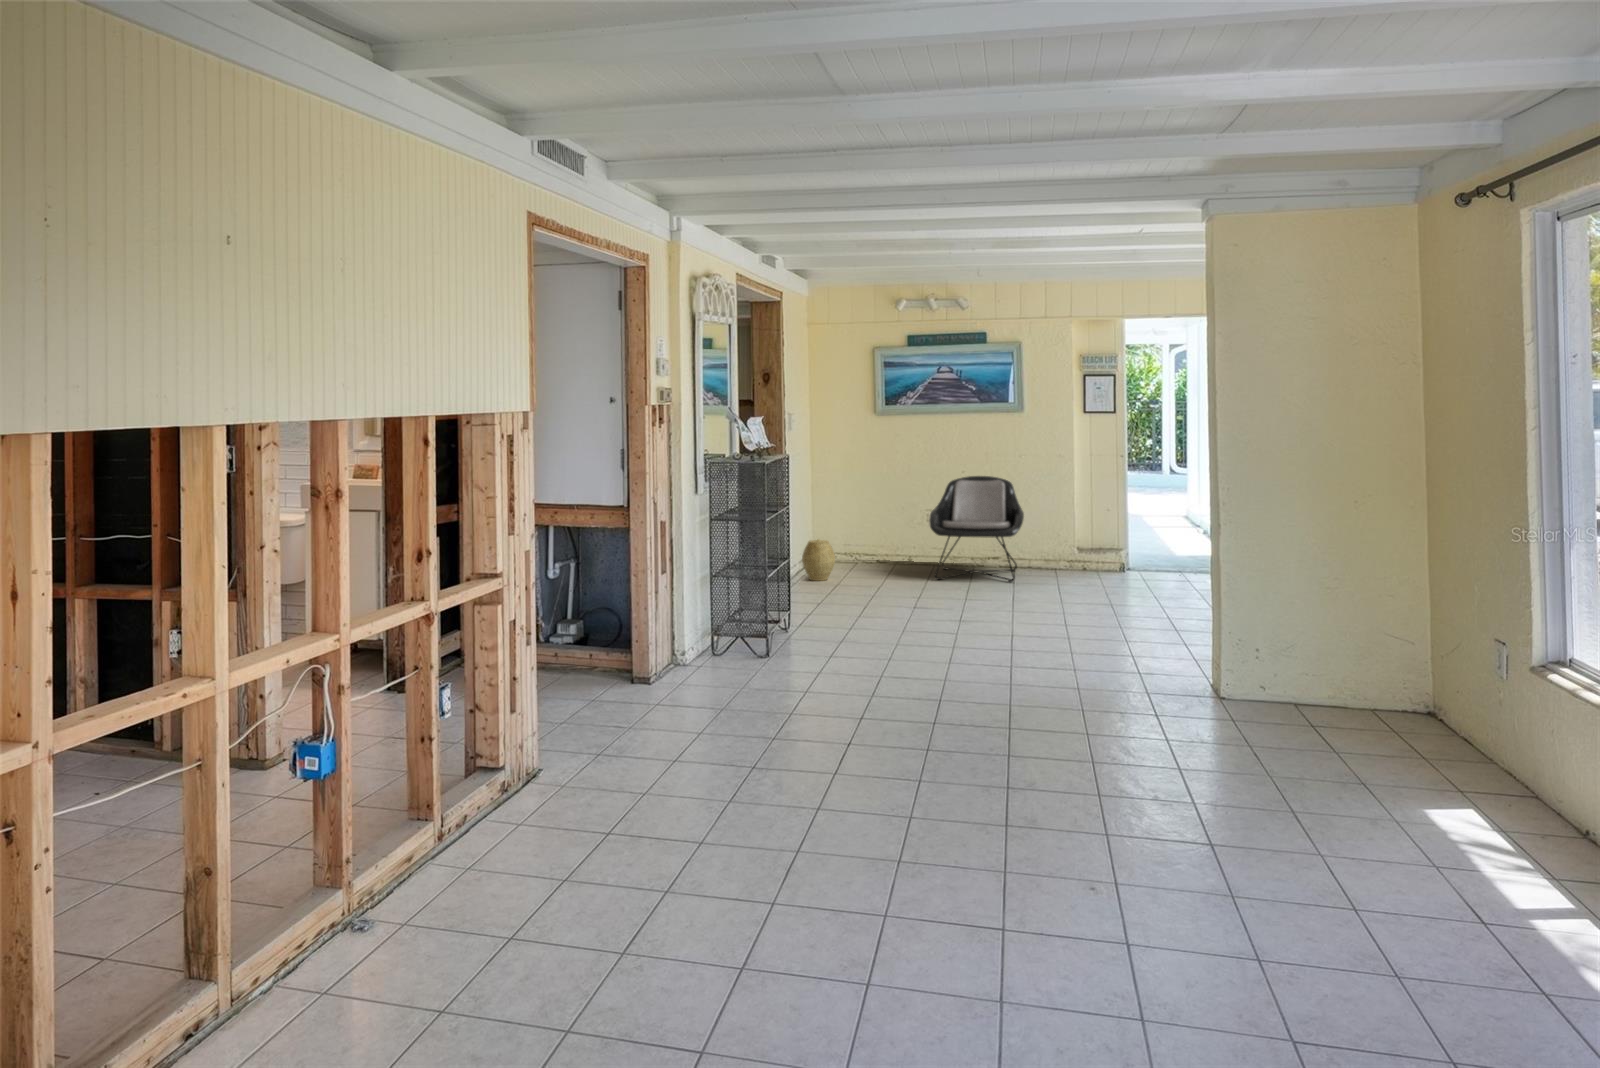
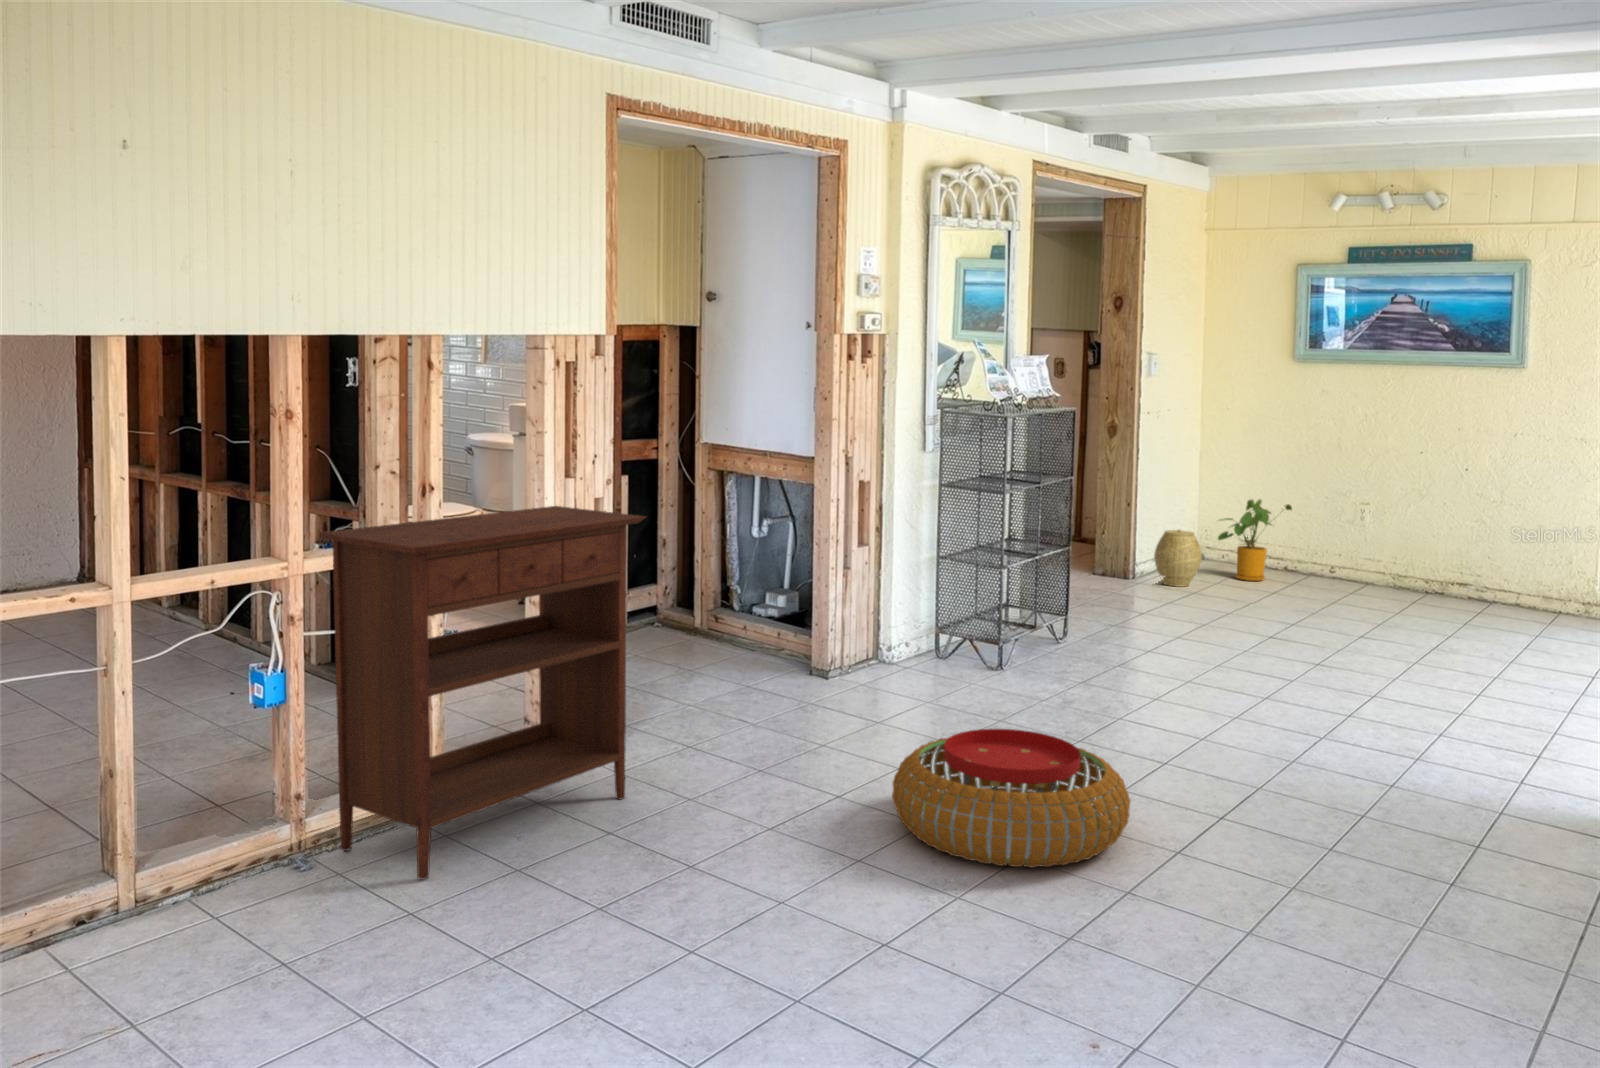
lounge chair: present [929,476,1024,582] -> none [1344,457,1503,619]
house plant: none [836,513,883,572] -> present [1218,499,1292,581]
console table: none [357,562,600,911] -> present [319,506,646,879]
pouf: none [809,695,985,797] -> present [892,729,1130,868]

